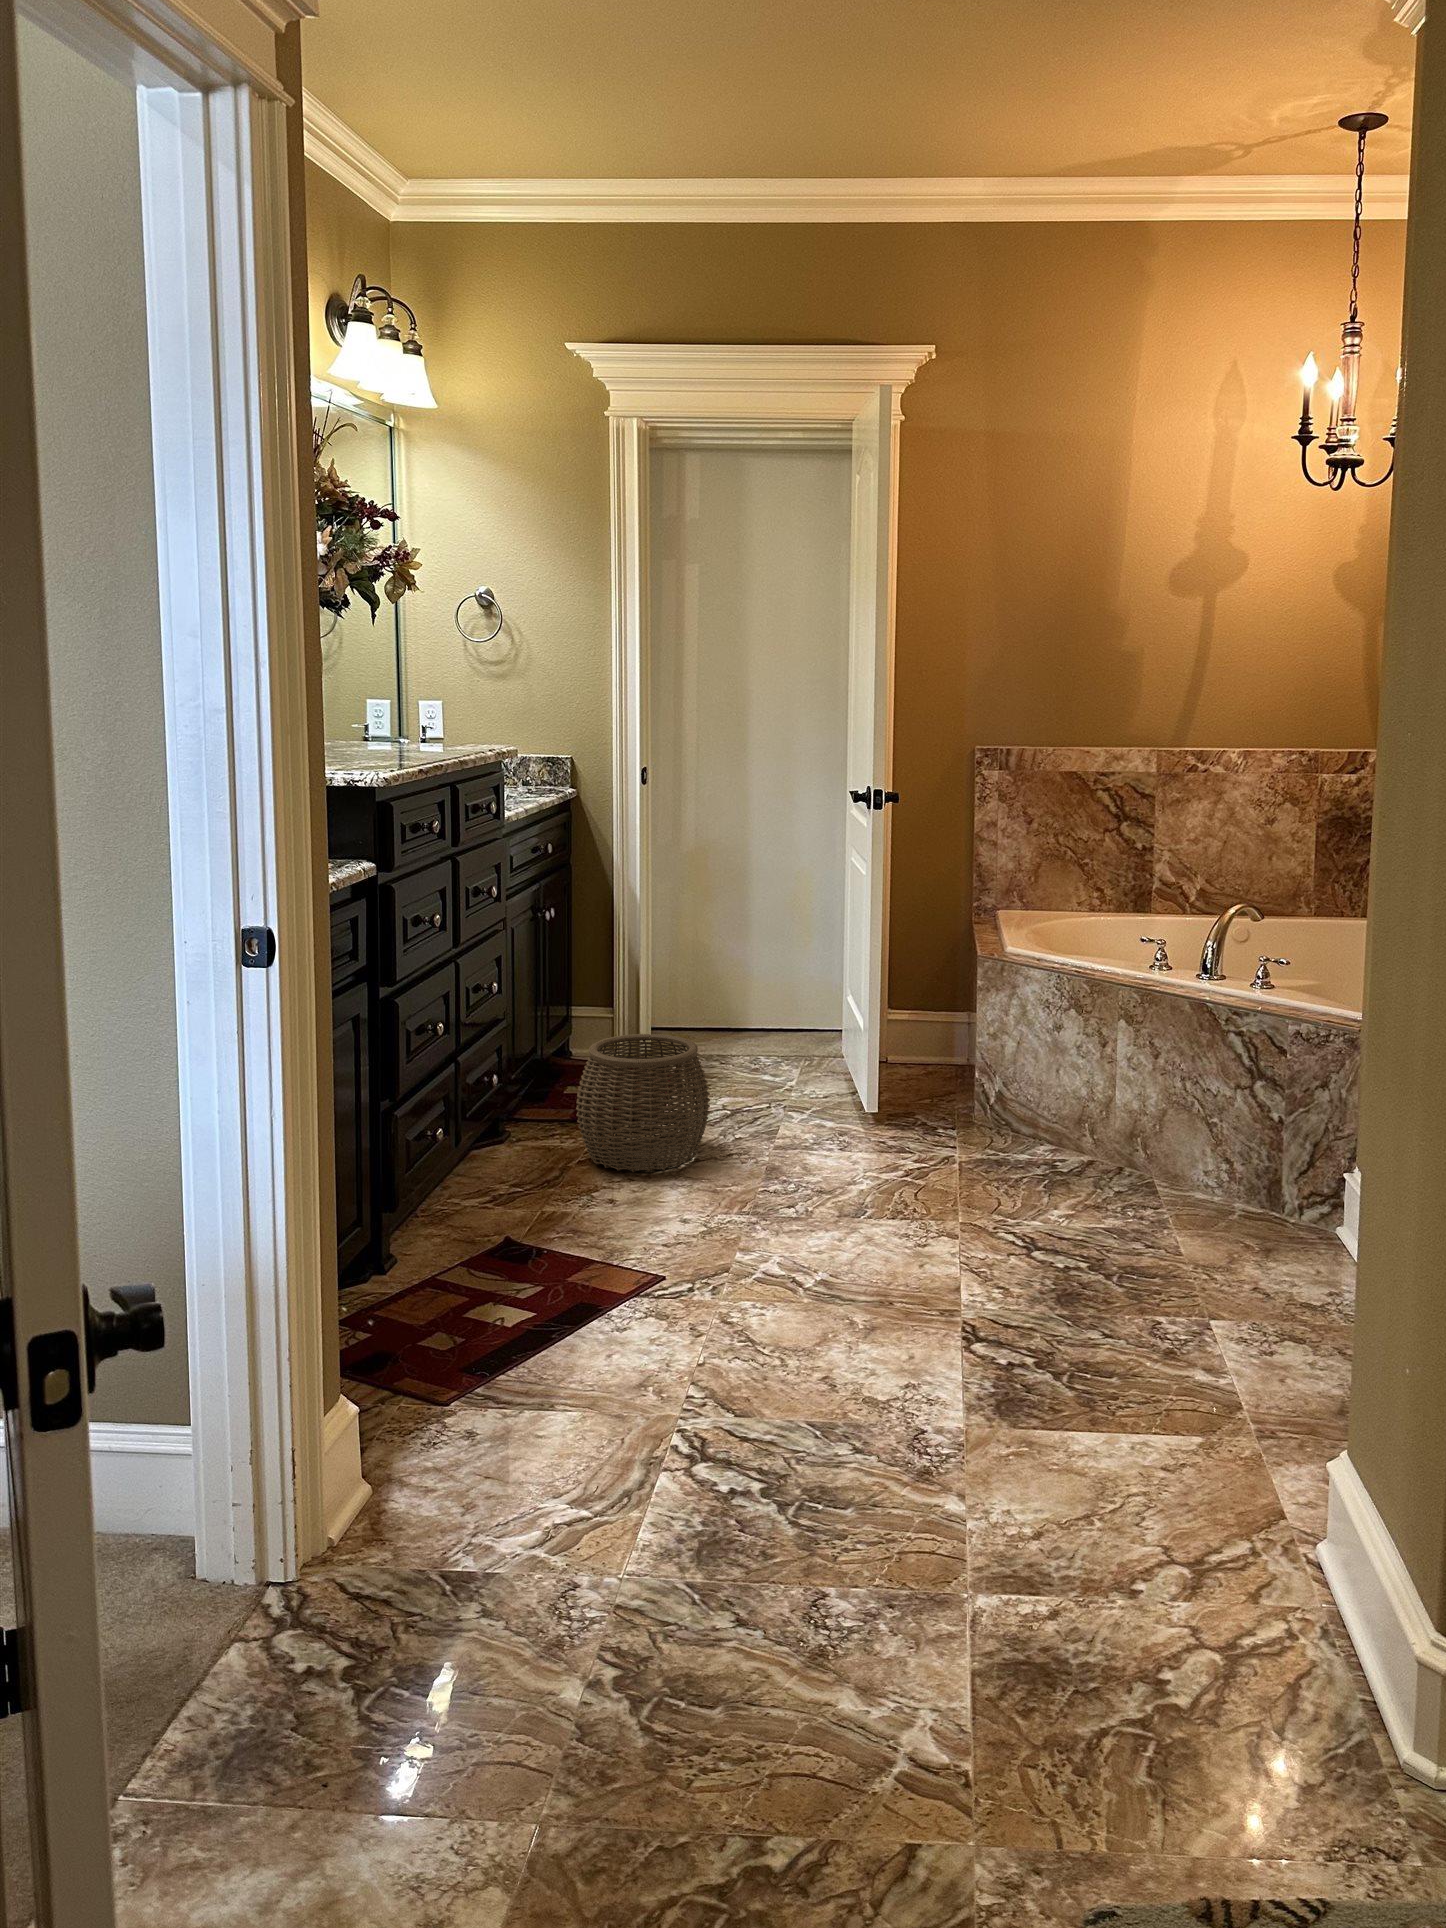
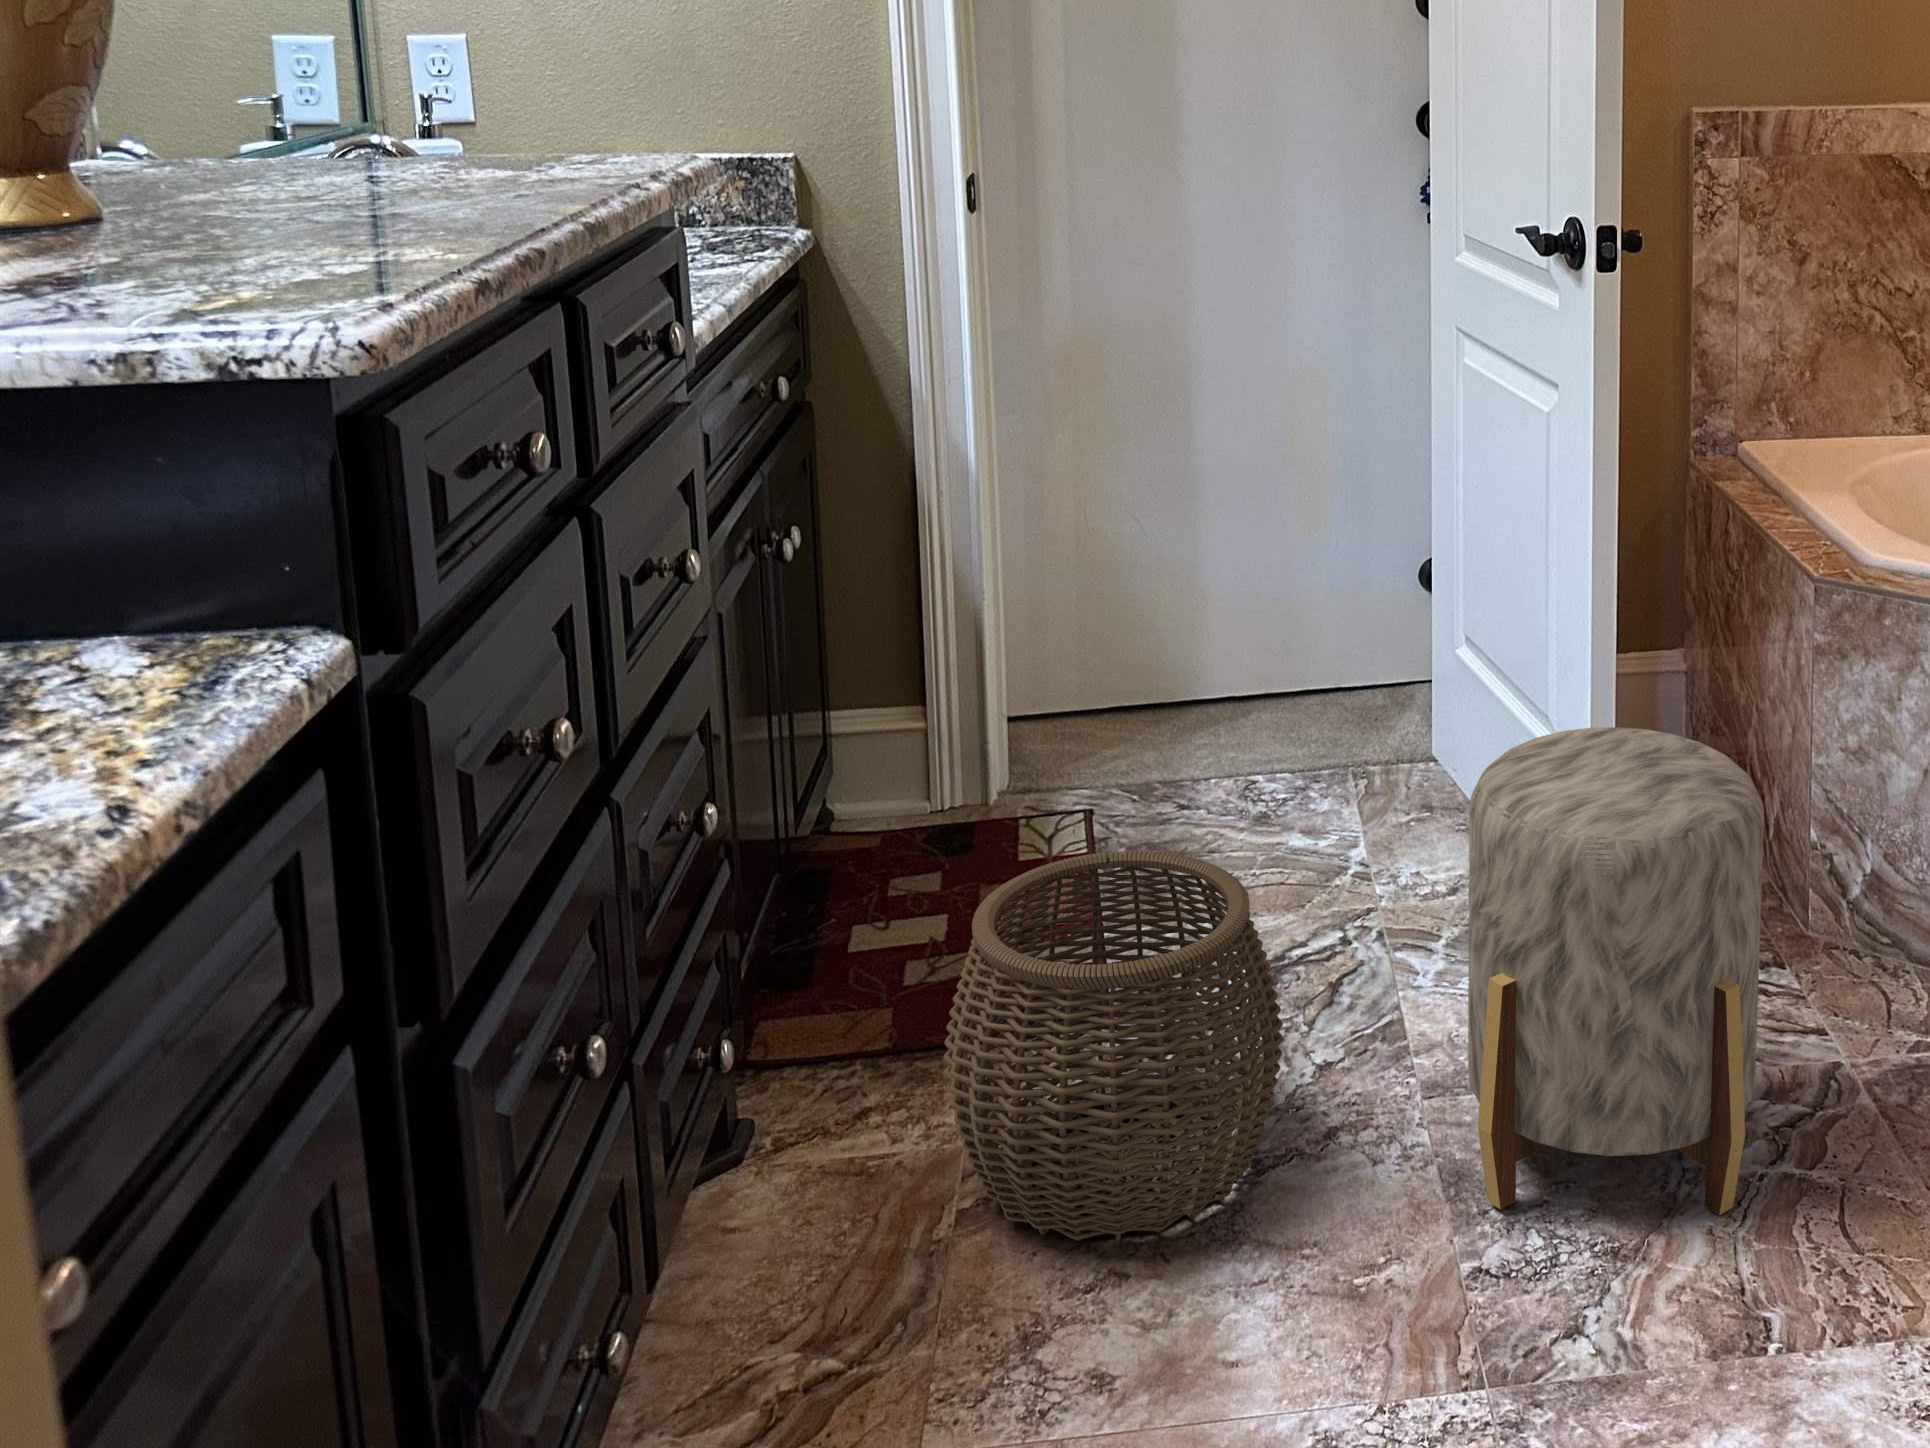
stool: none [774,996,905,1189] -> present [1468,727,1764,1215]

